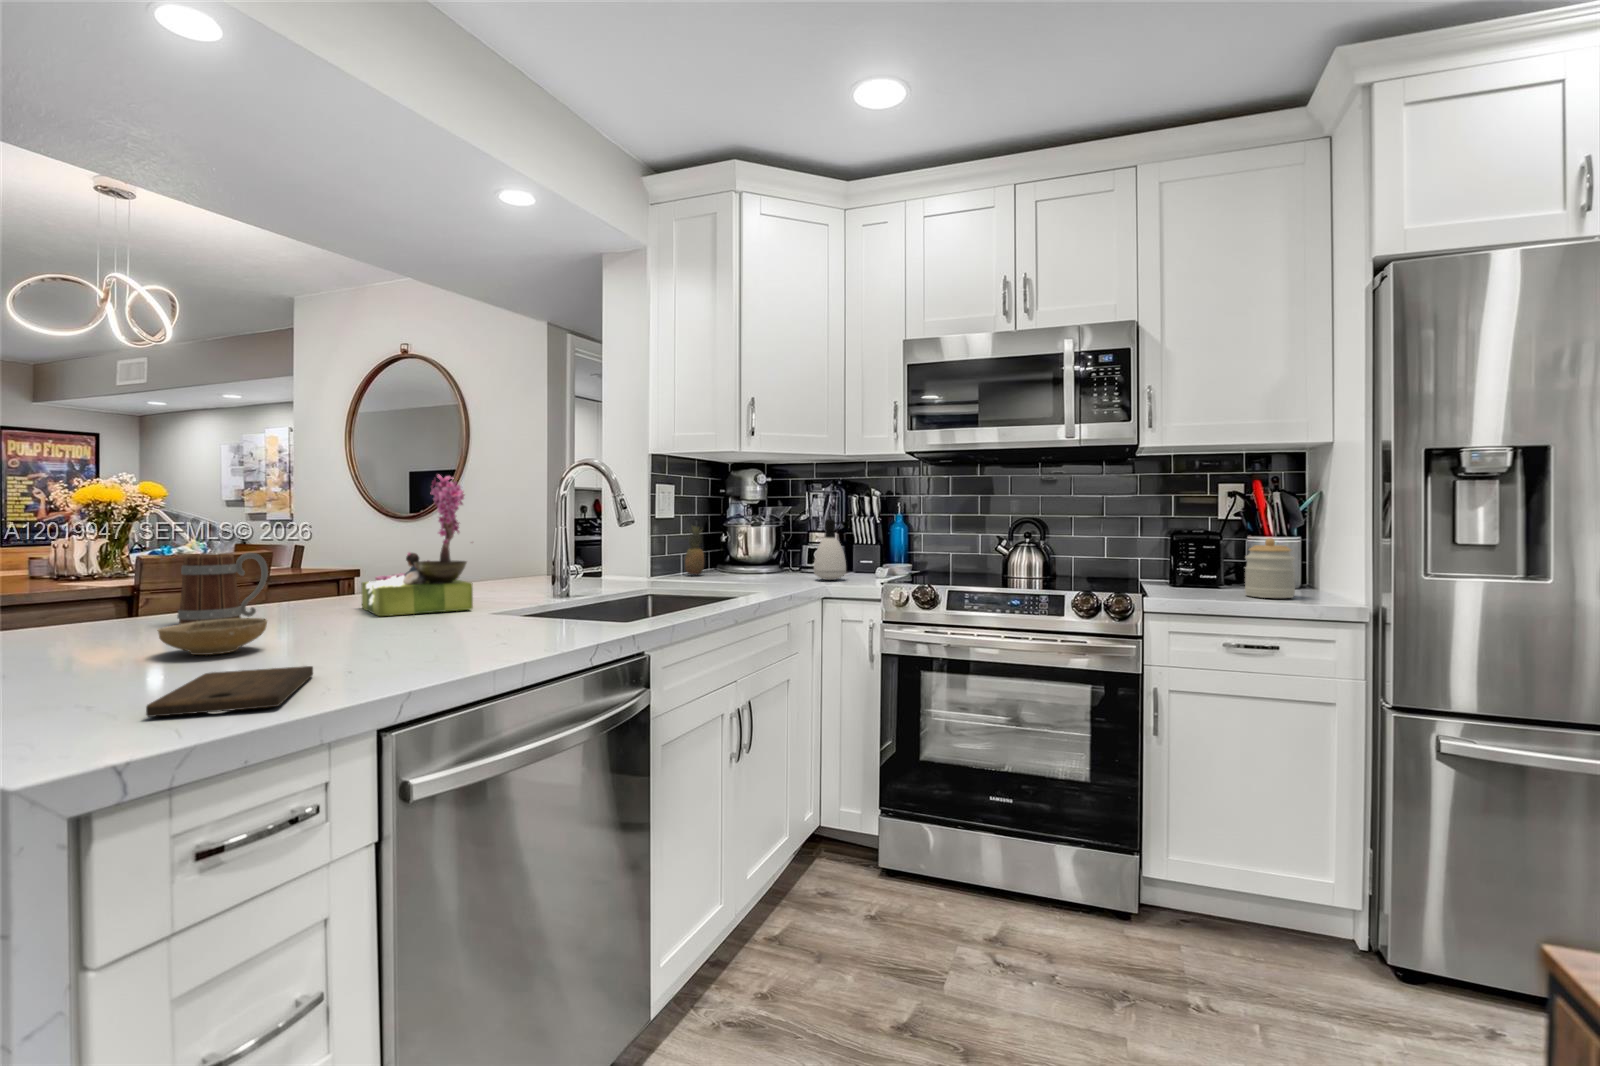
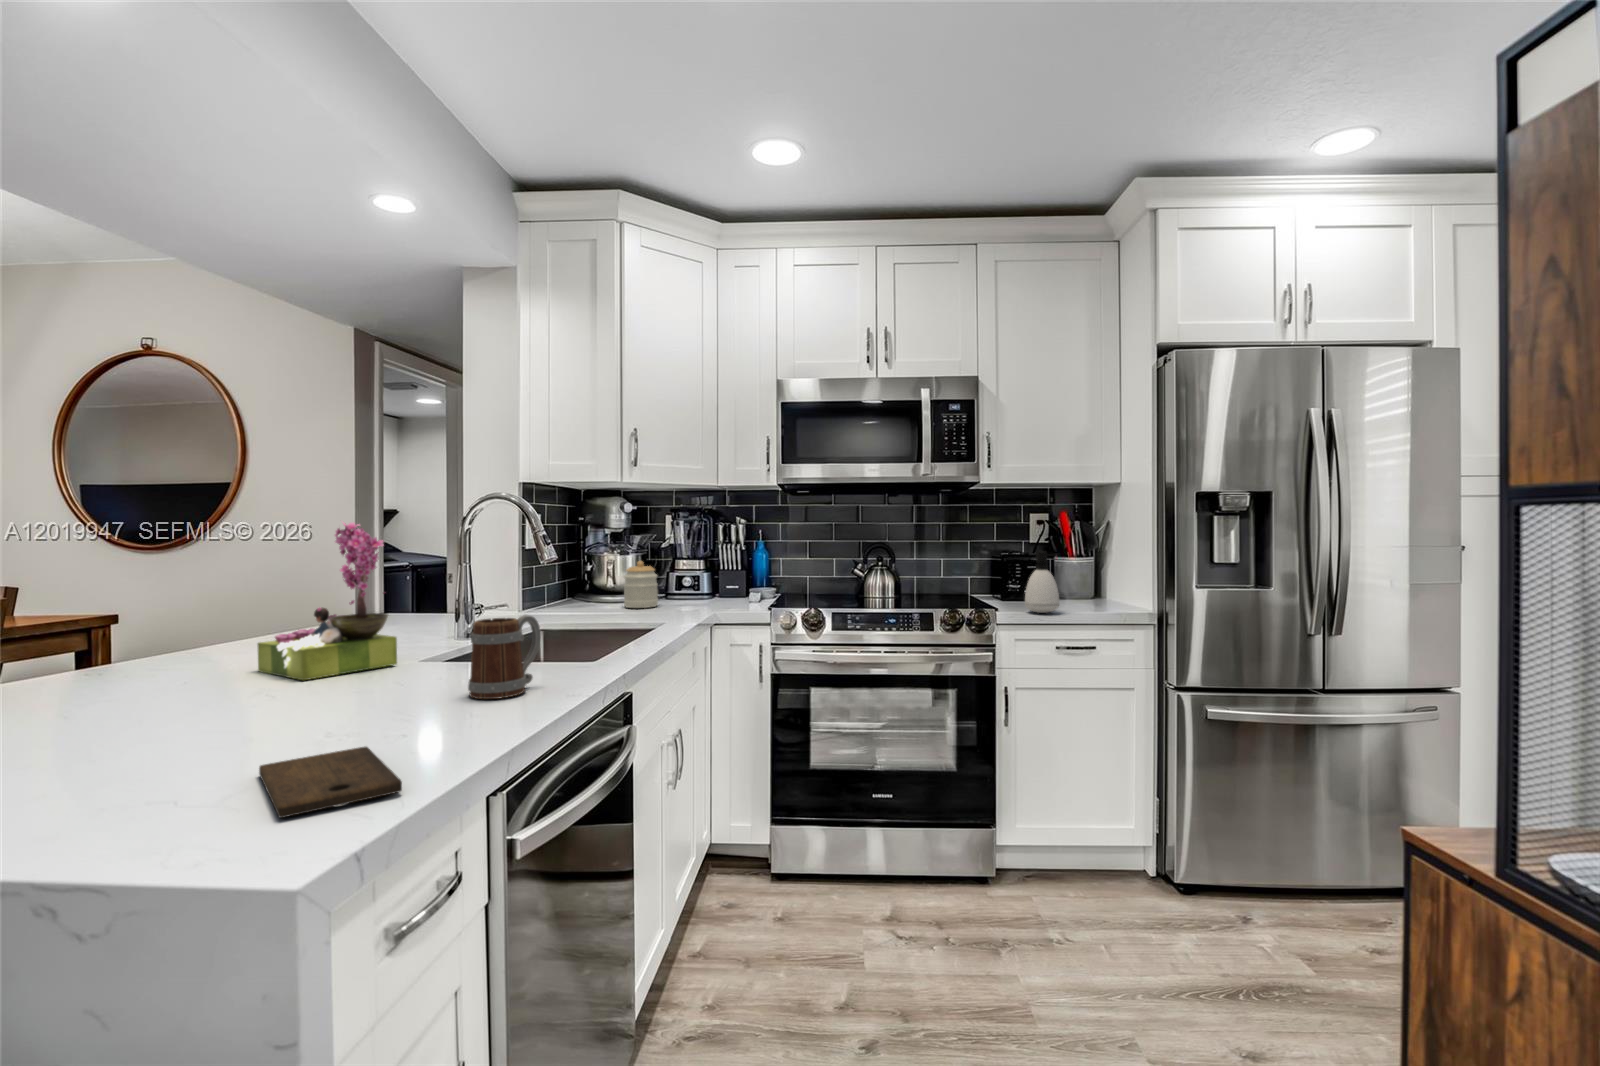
soap dispenser: present [814,519,846,580] -> present [1025,551,1059,613]
fruit: present [685,527,704,575] -> none [557,555,578,608]
jar: present [1245,538,1295,598] -> present [624,561,658,608]
mug: present [177,553,268,624] -> present [468,615,541,699]
ceramic bowl: present [157,618,267,655] -> none [128,698,250,745]

